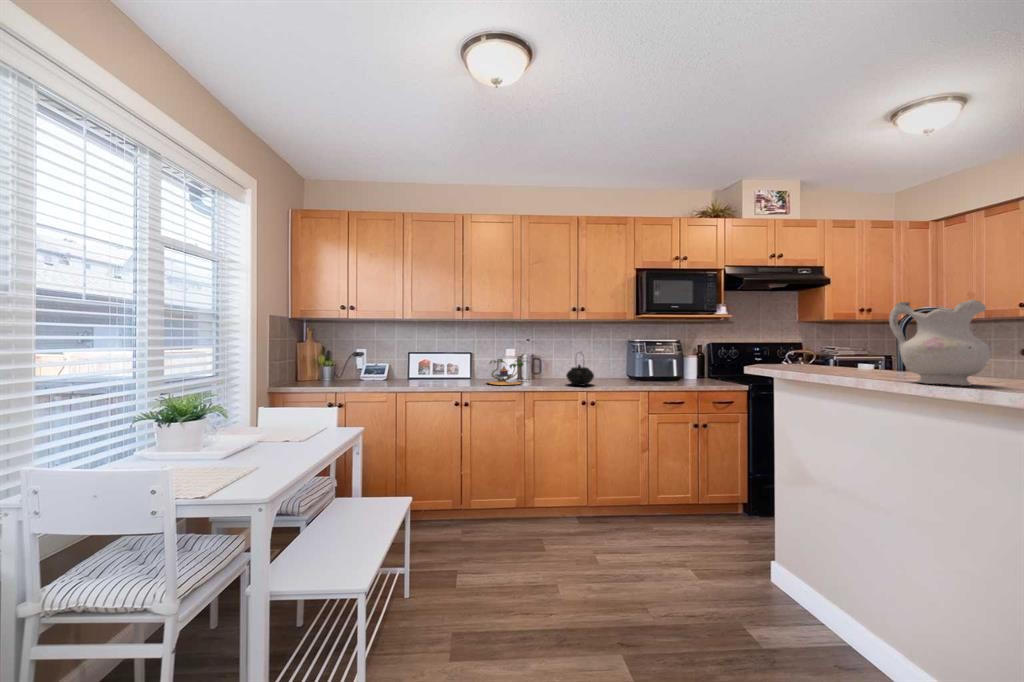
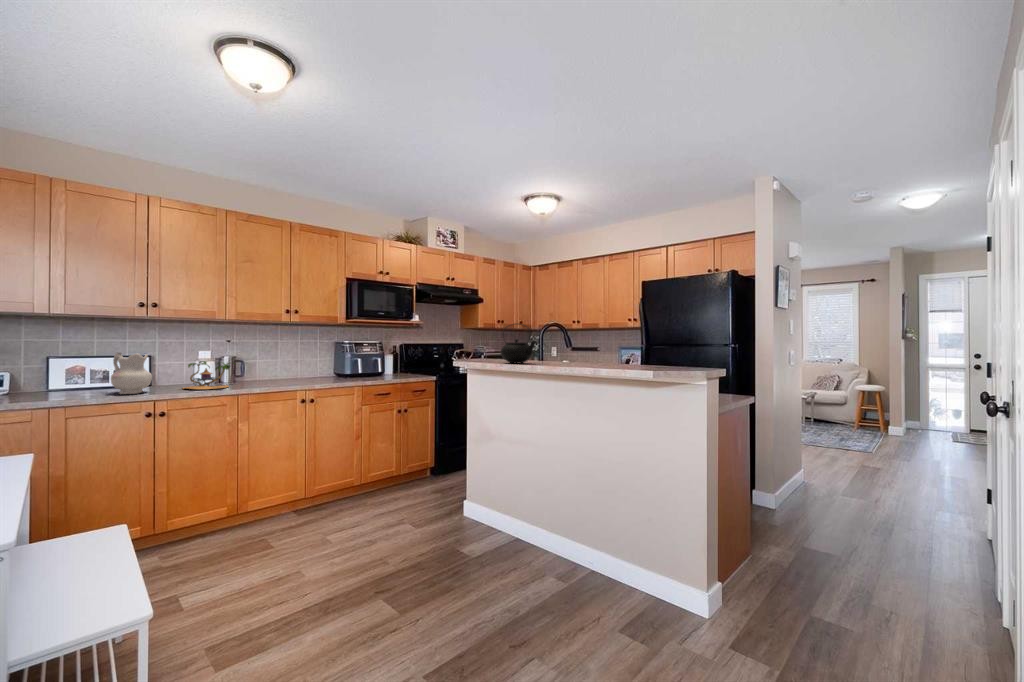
ceramic pitcher: present [889,300,990,385] -> present [111,353,152,394]
teapot: present [566,355,594,386] -> present [500,324,536,363]

